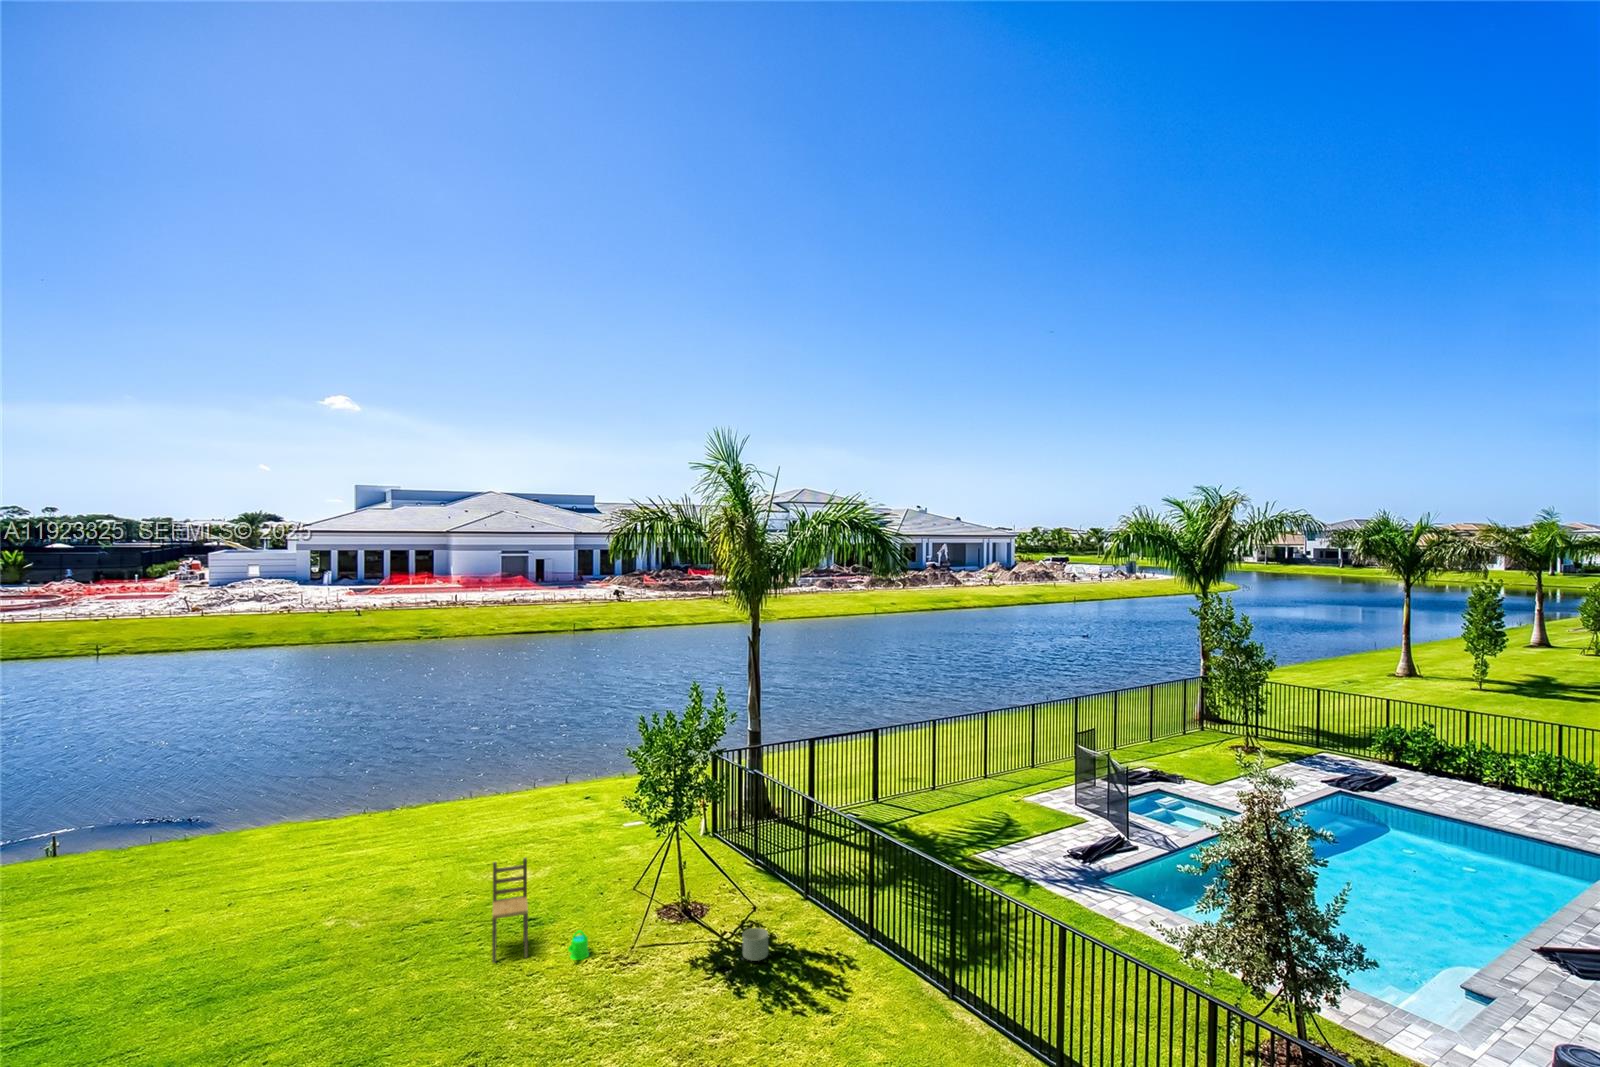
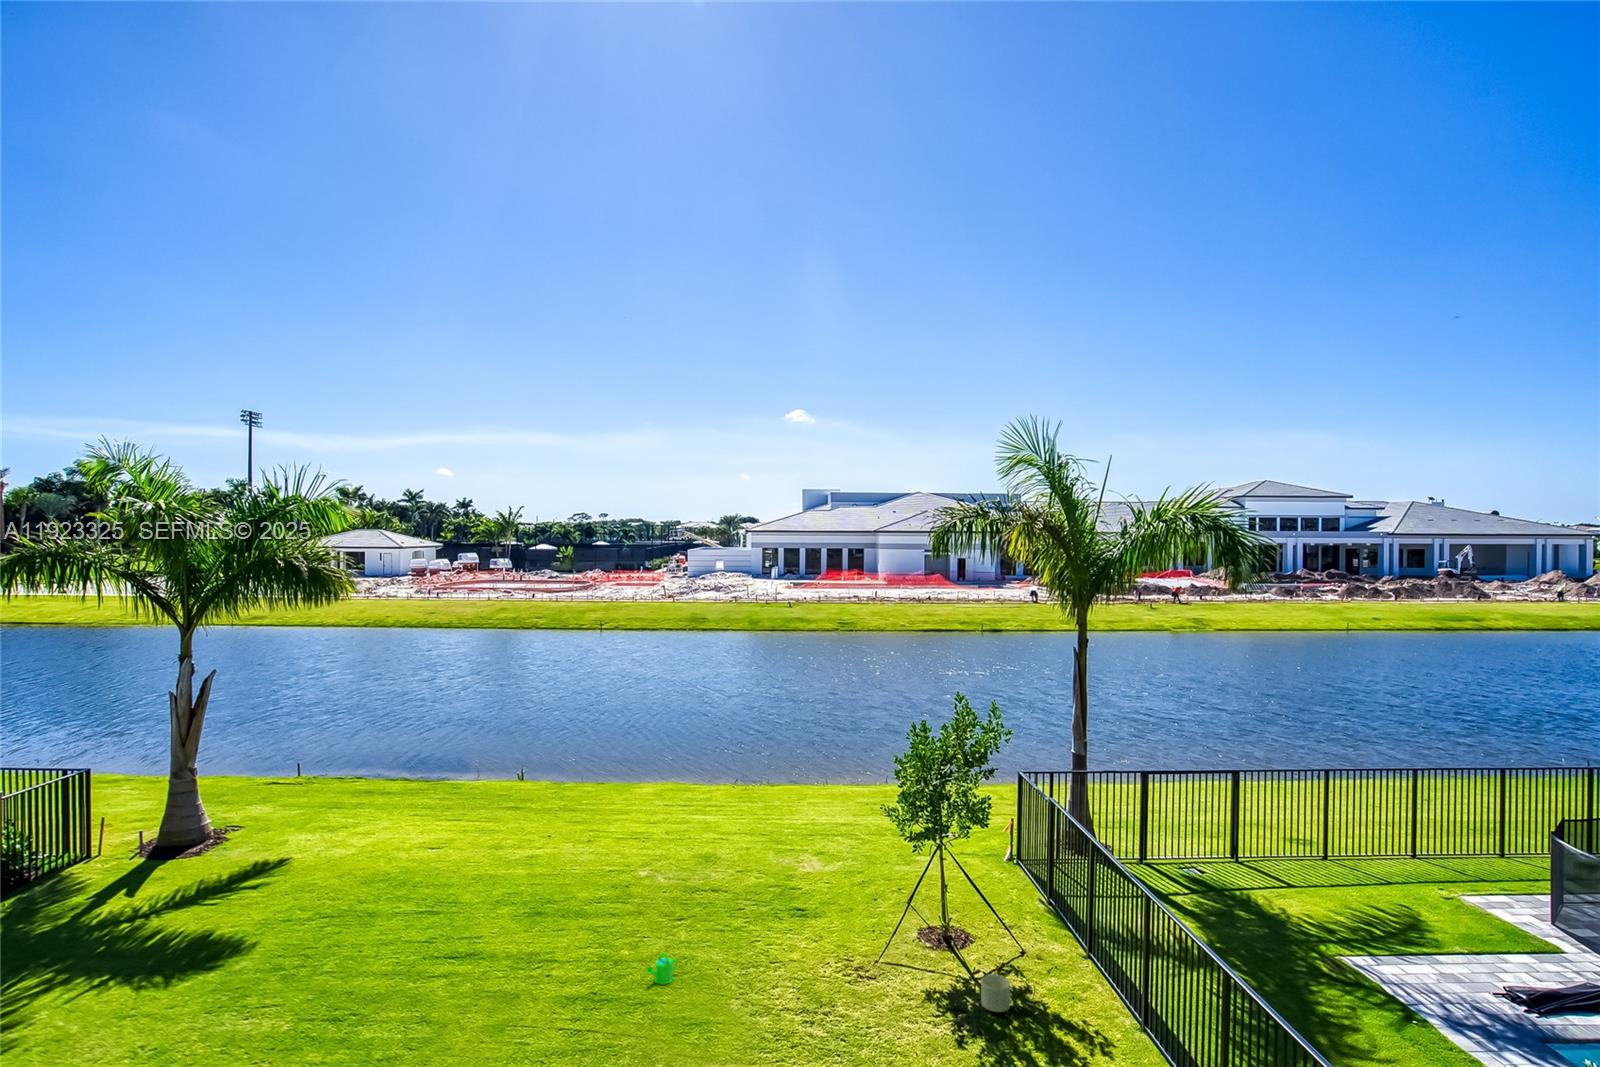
chair: present [492,858,528,963] -> none [751,848,788,946]
watering can: present [568,930,589,960] -> present [647,953,677,984]

